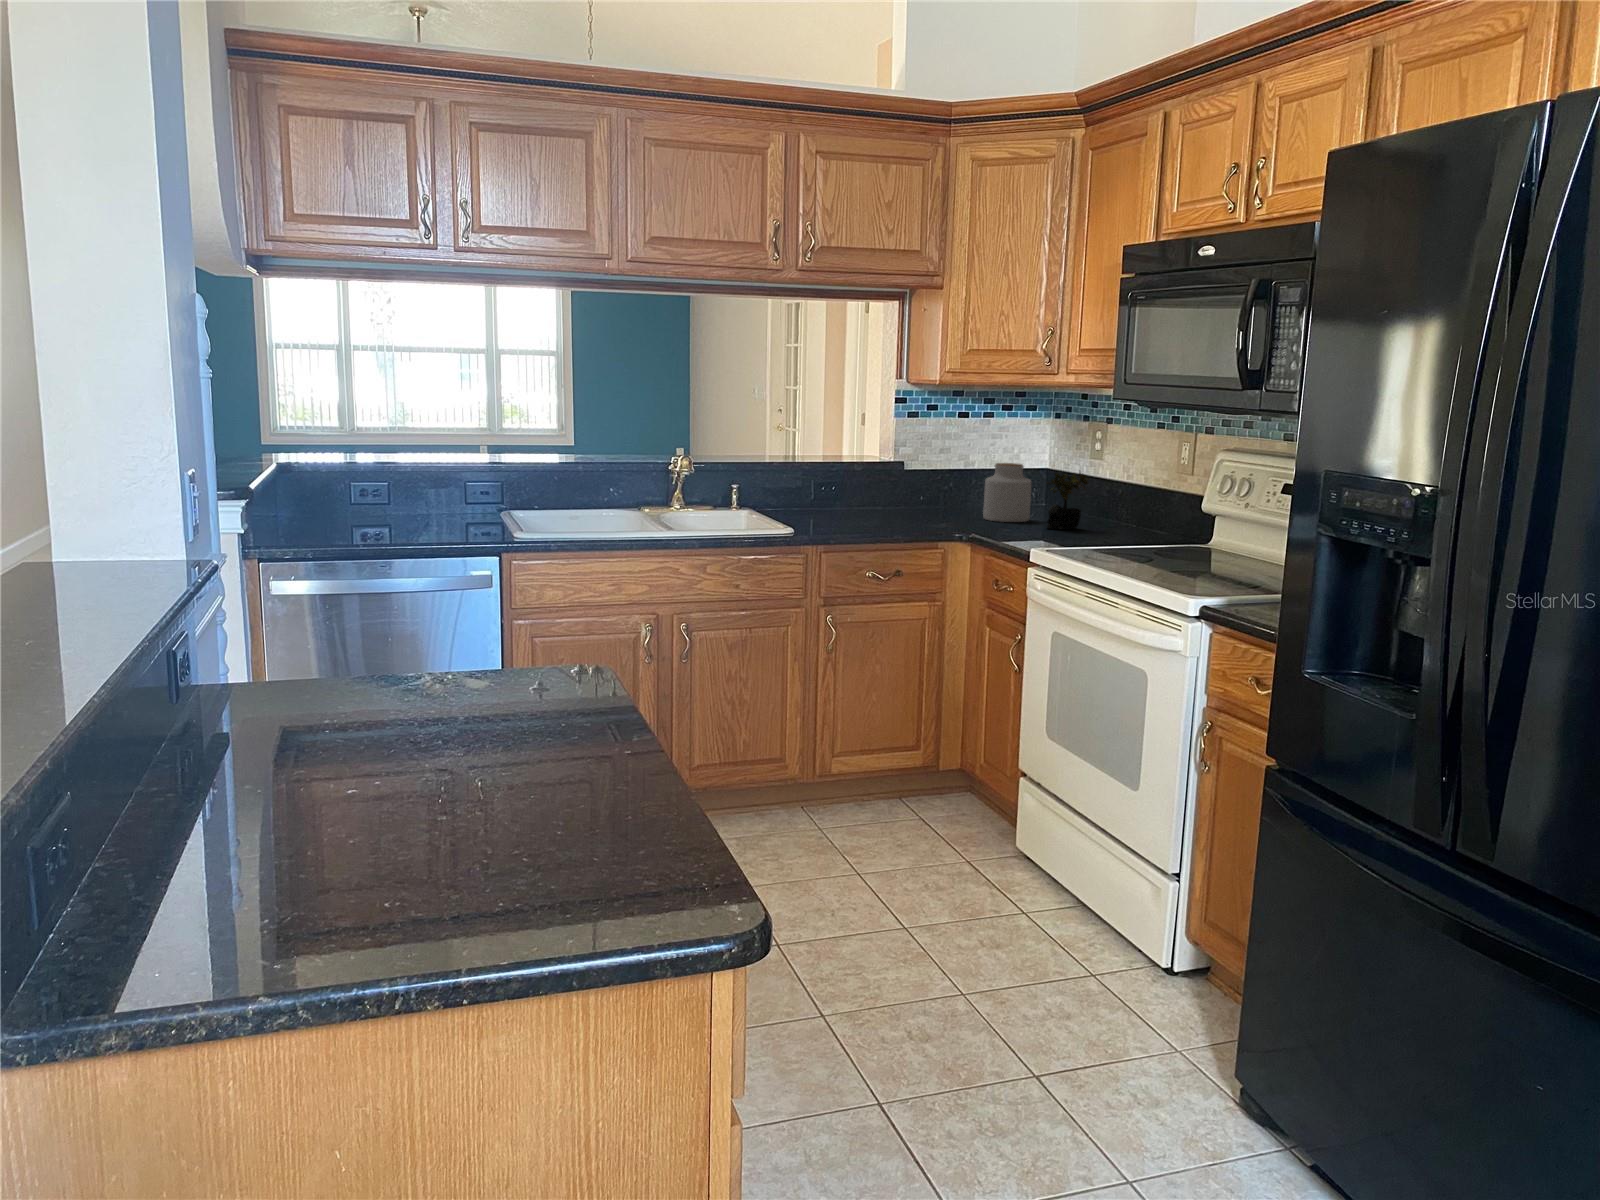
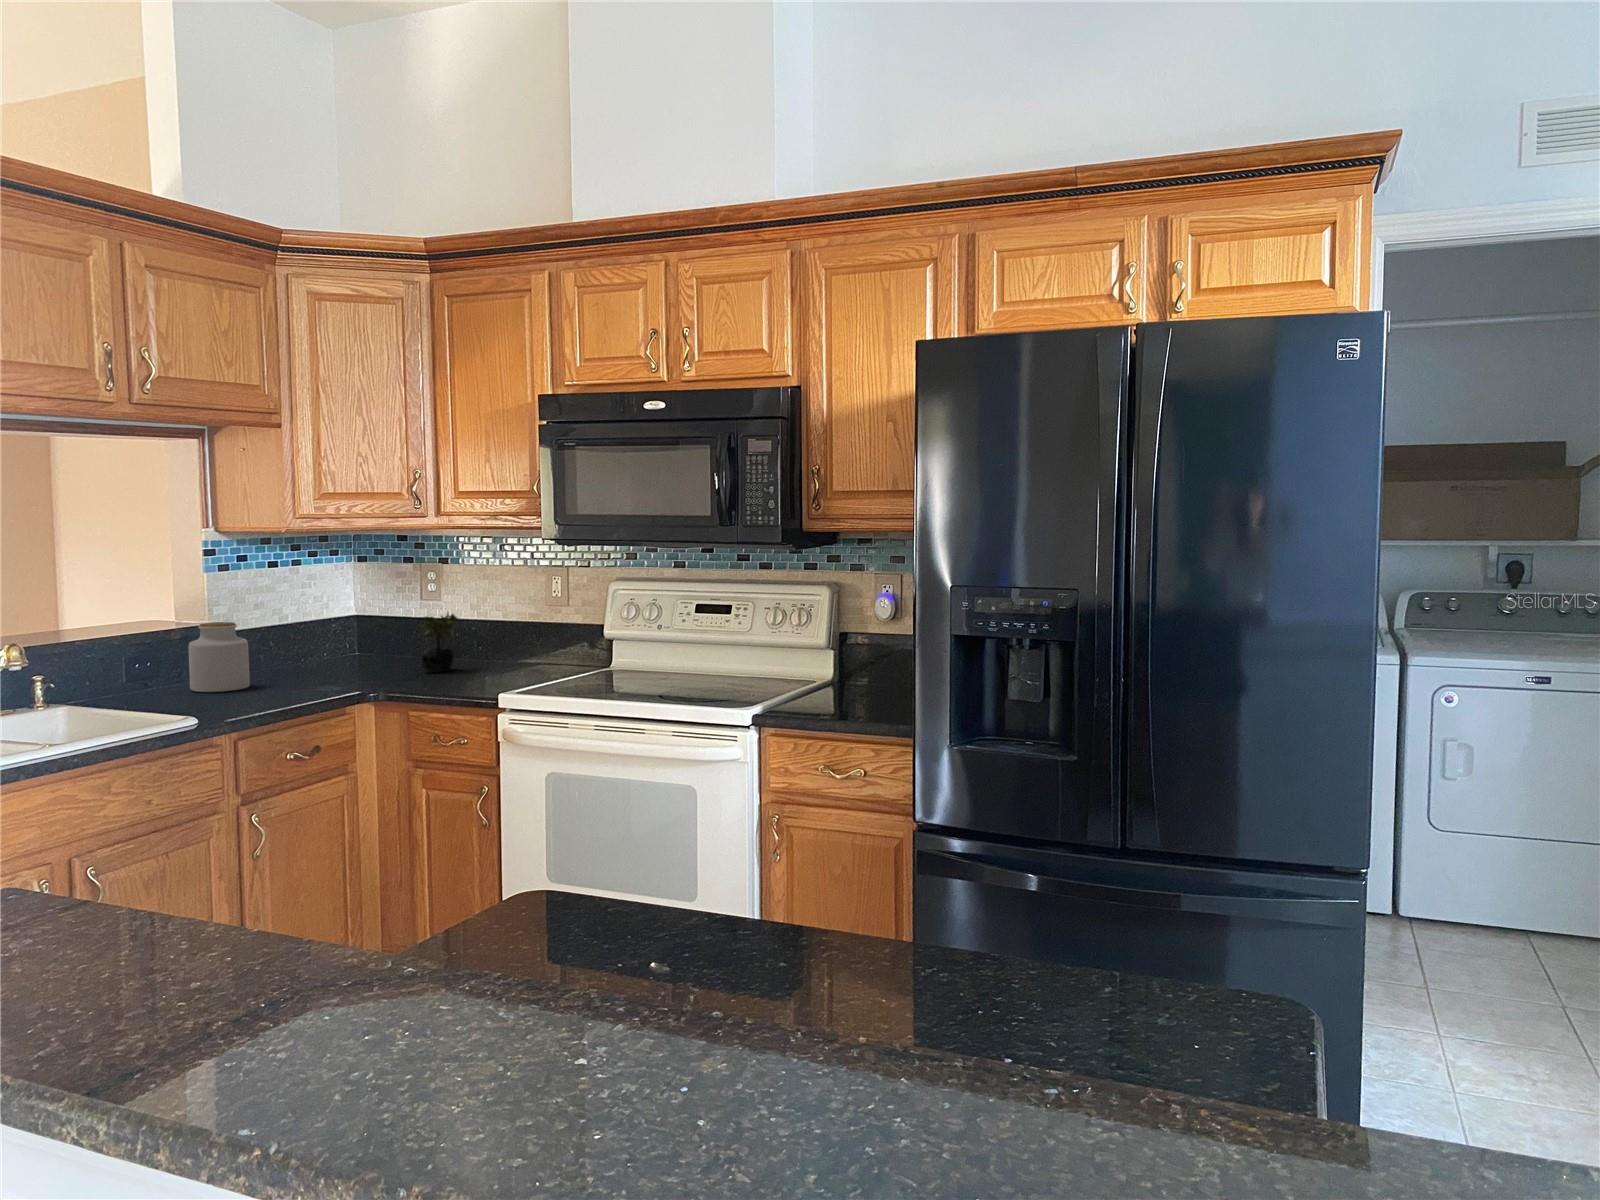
jar: present [983,463,1031,522] -> present [188,622,250,692]

